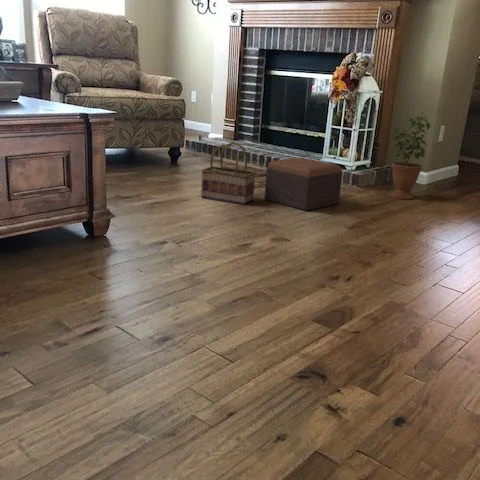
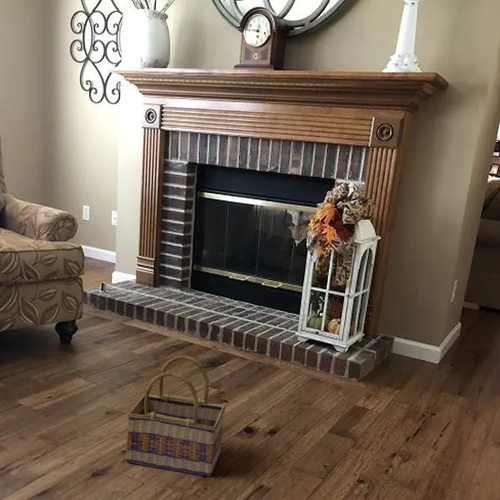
potted plant: present [390,113,431,200] -> none [413,279,473,411]
footstool: present [264,158,342,211] -> none [238,363,366,482]

